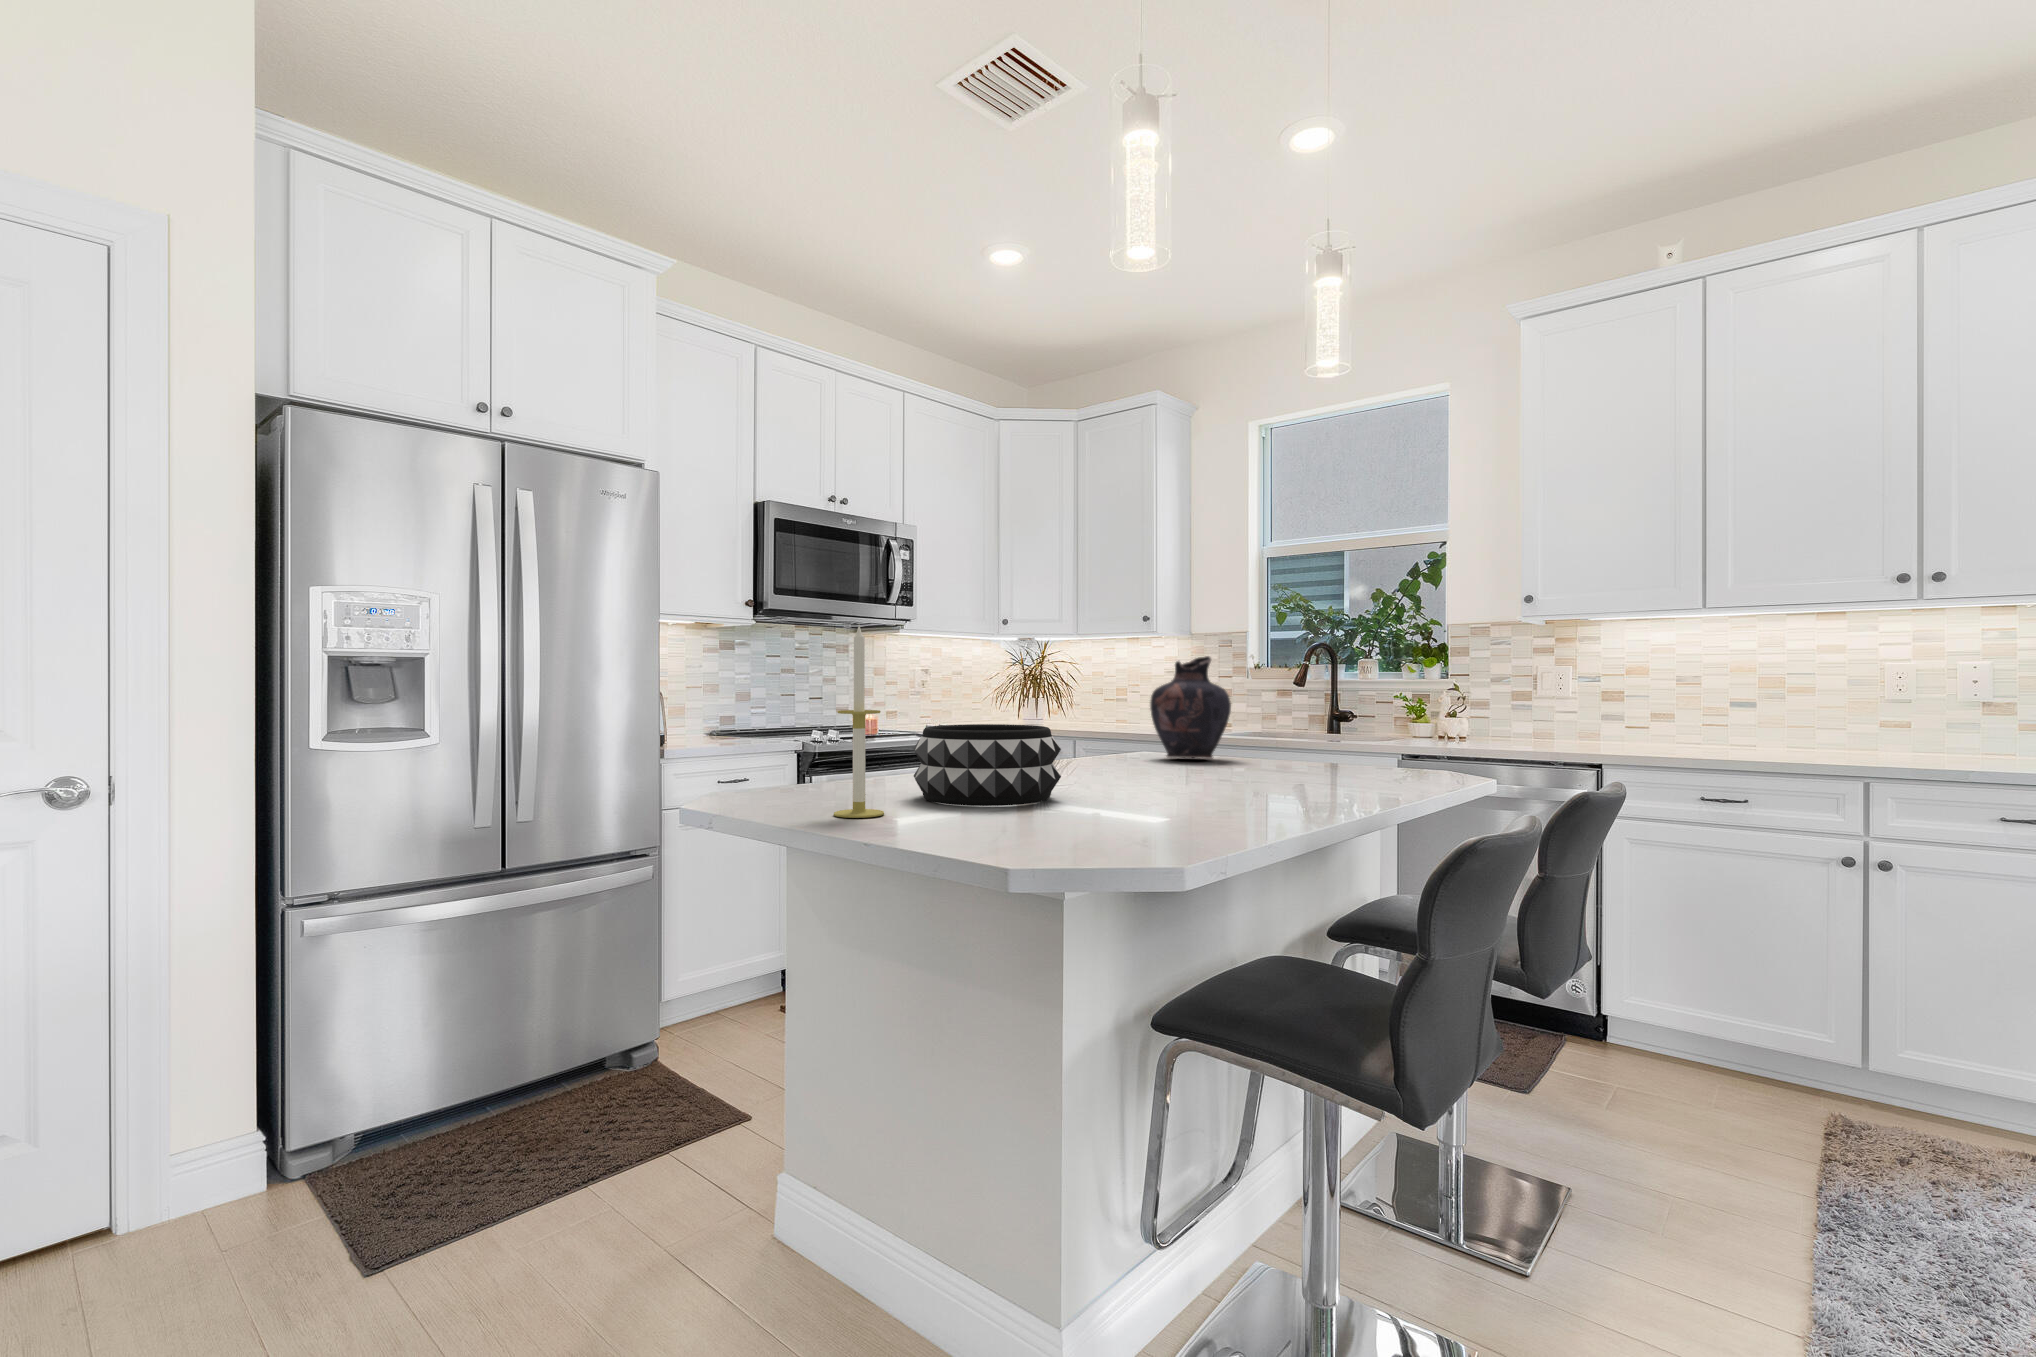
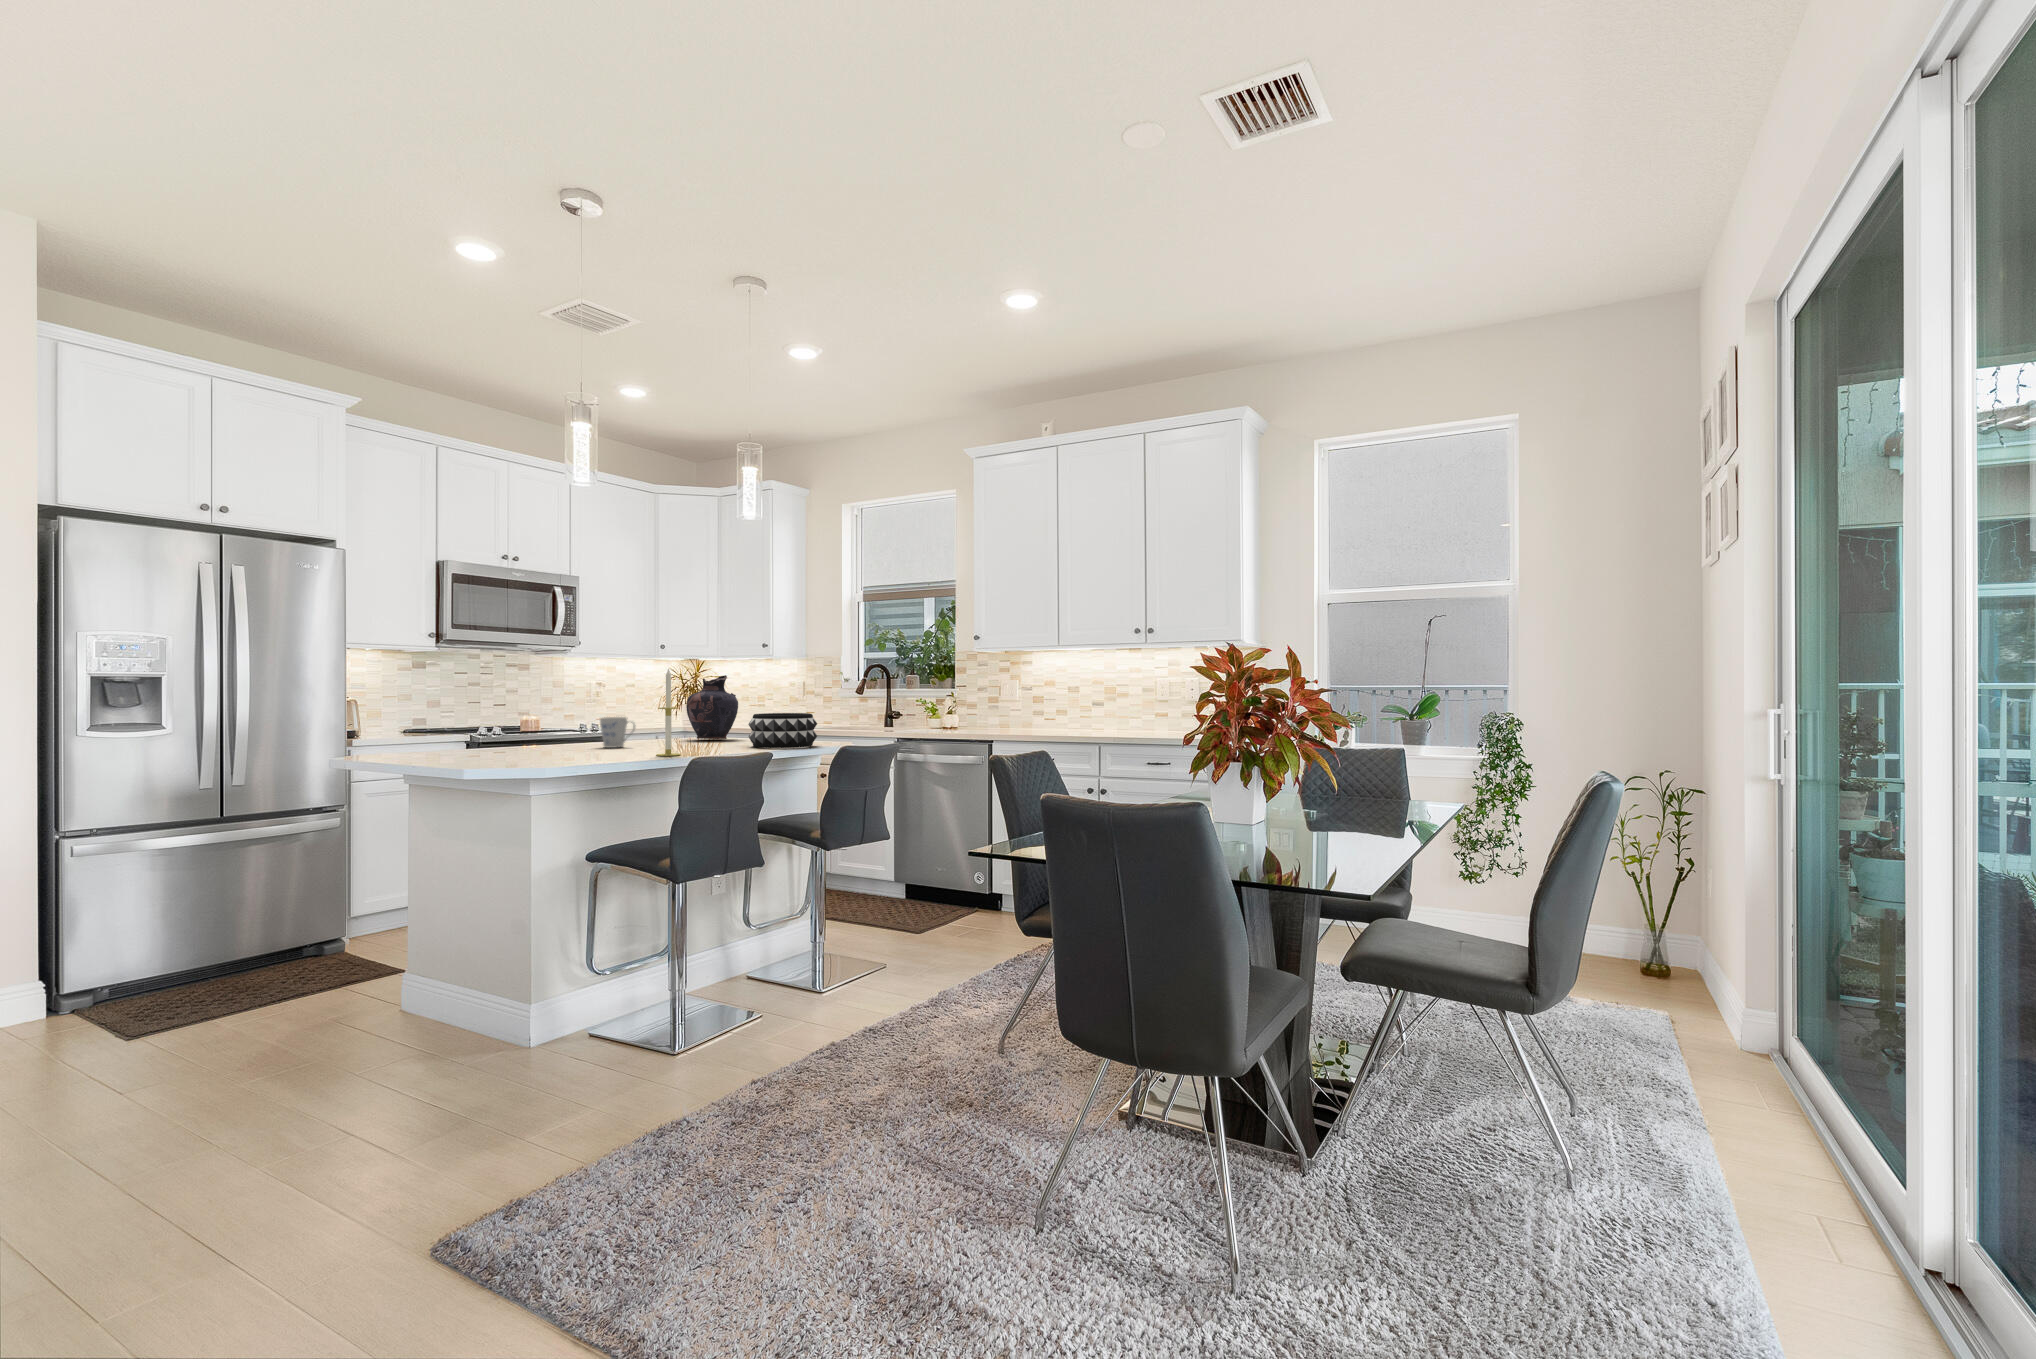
candle: present [834,627,884,818] -> present [656,669,680,756]
decorative bowl: present [914,724,1061,806] -> present [748,713,817,748]
mug: none [1066,724,1124,777] -> present [600,717,636,748]

